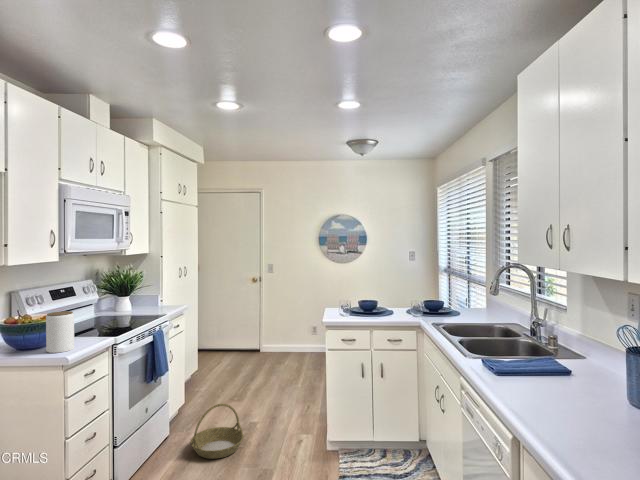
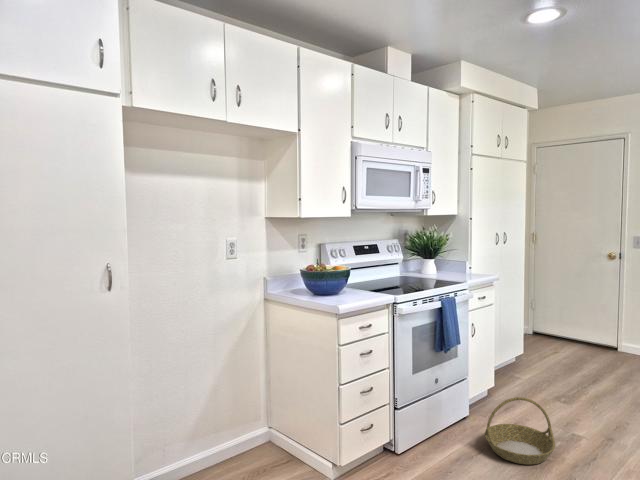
jar: present [46,311,74,353] -> none [329,263,353,301]

